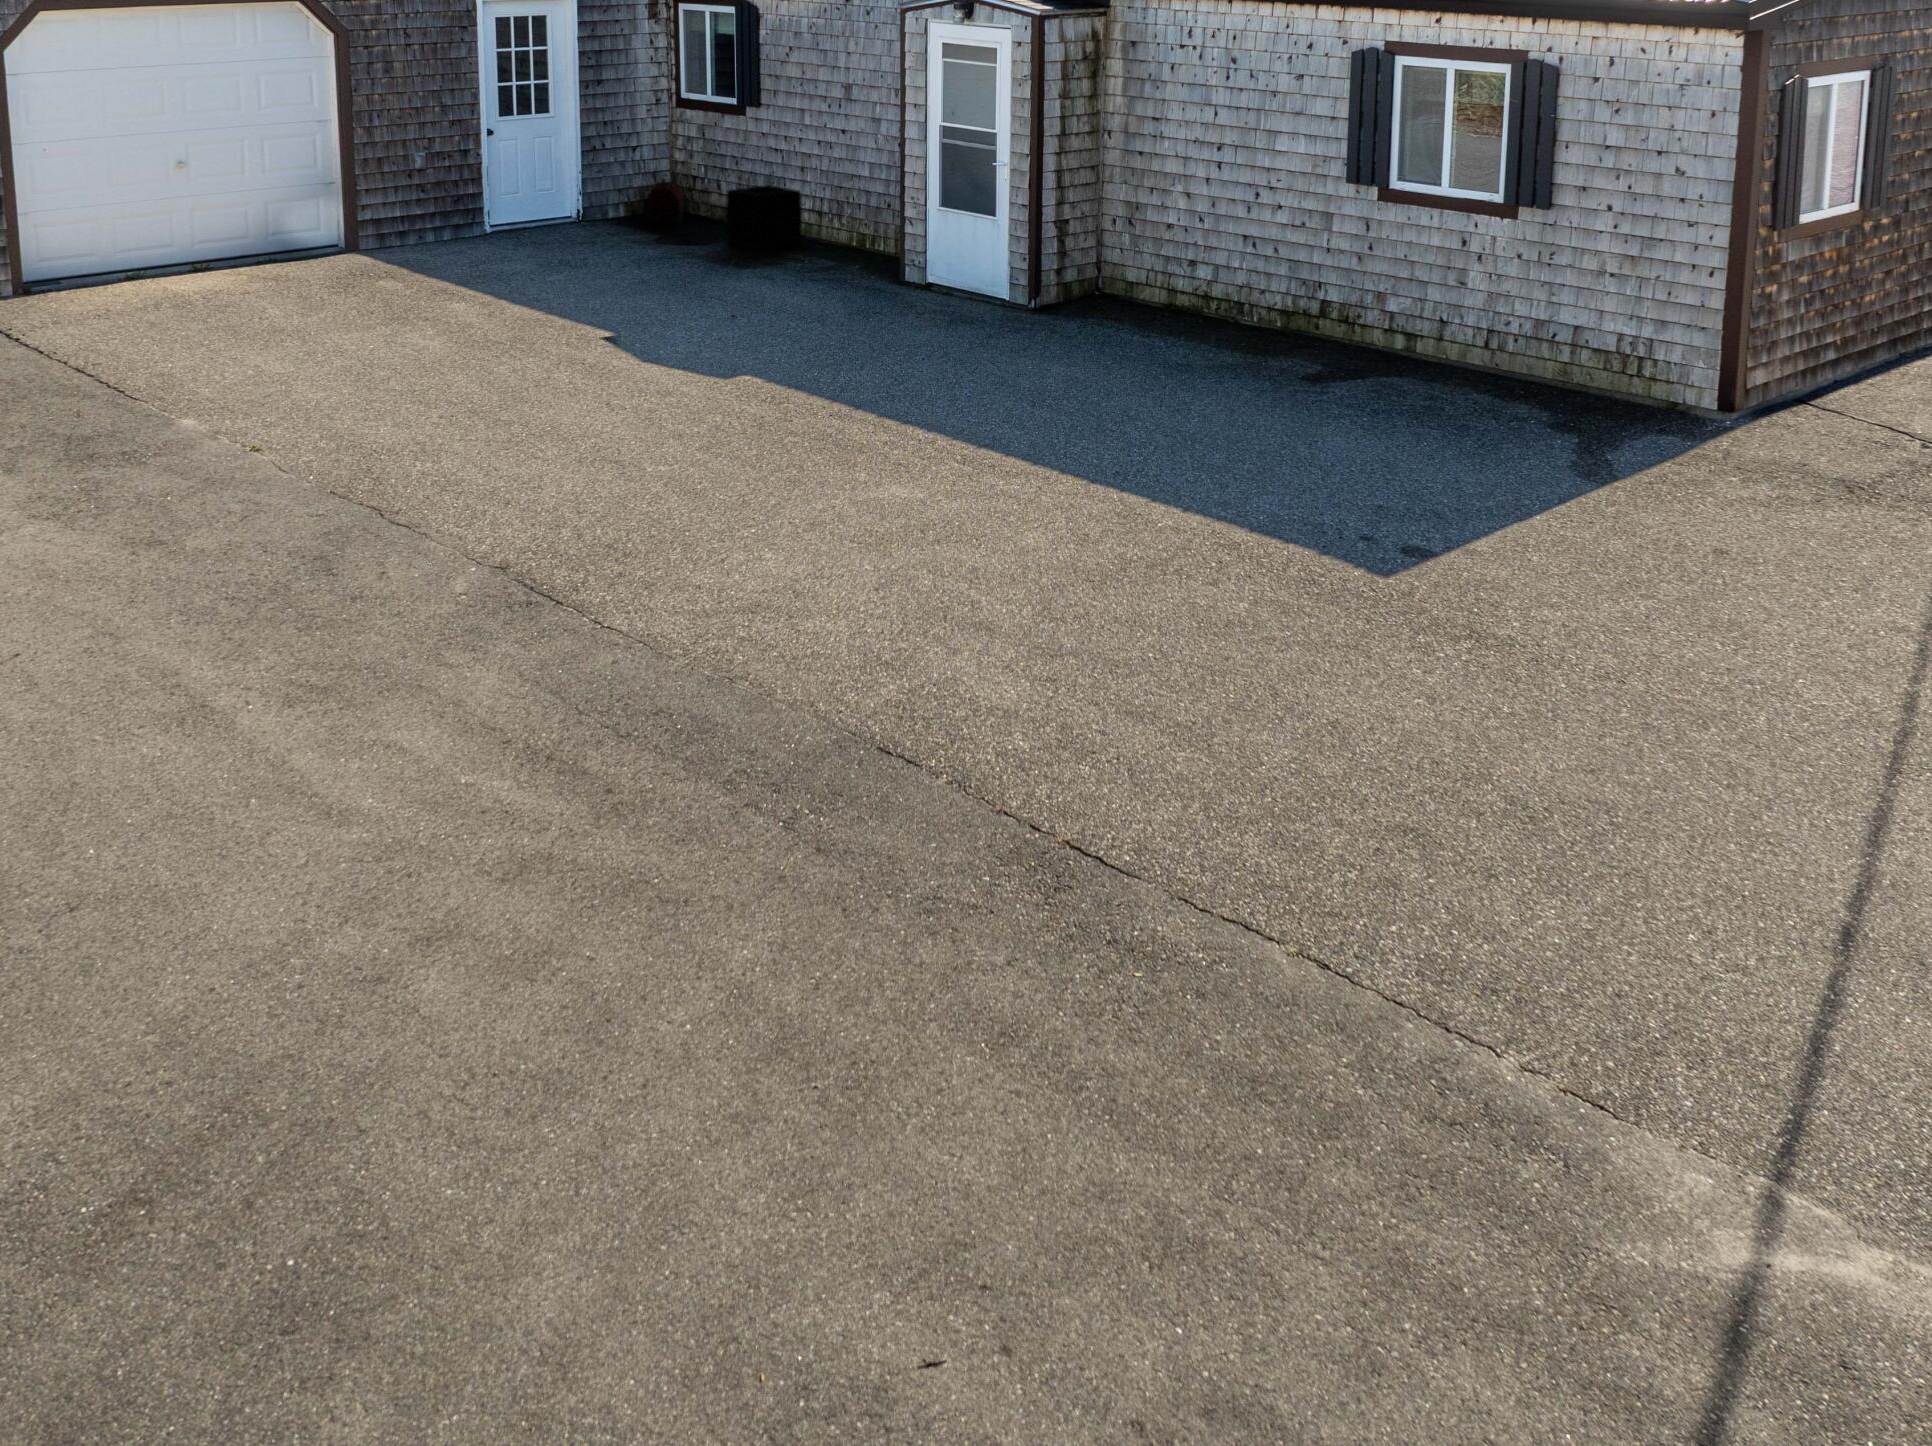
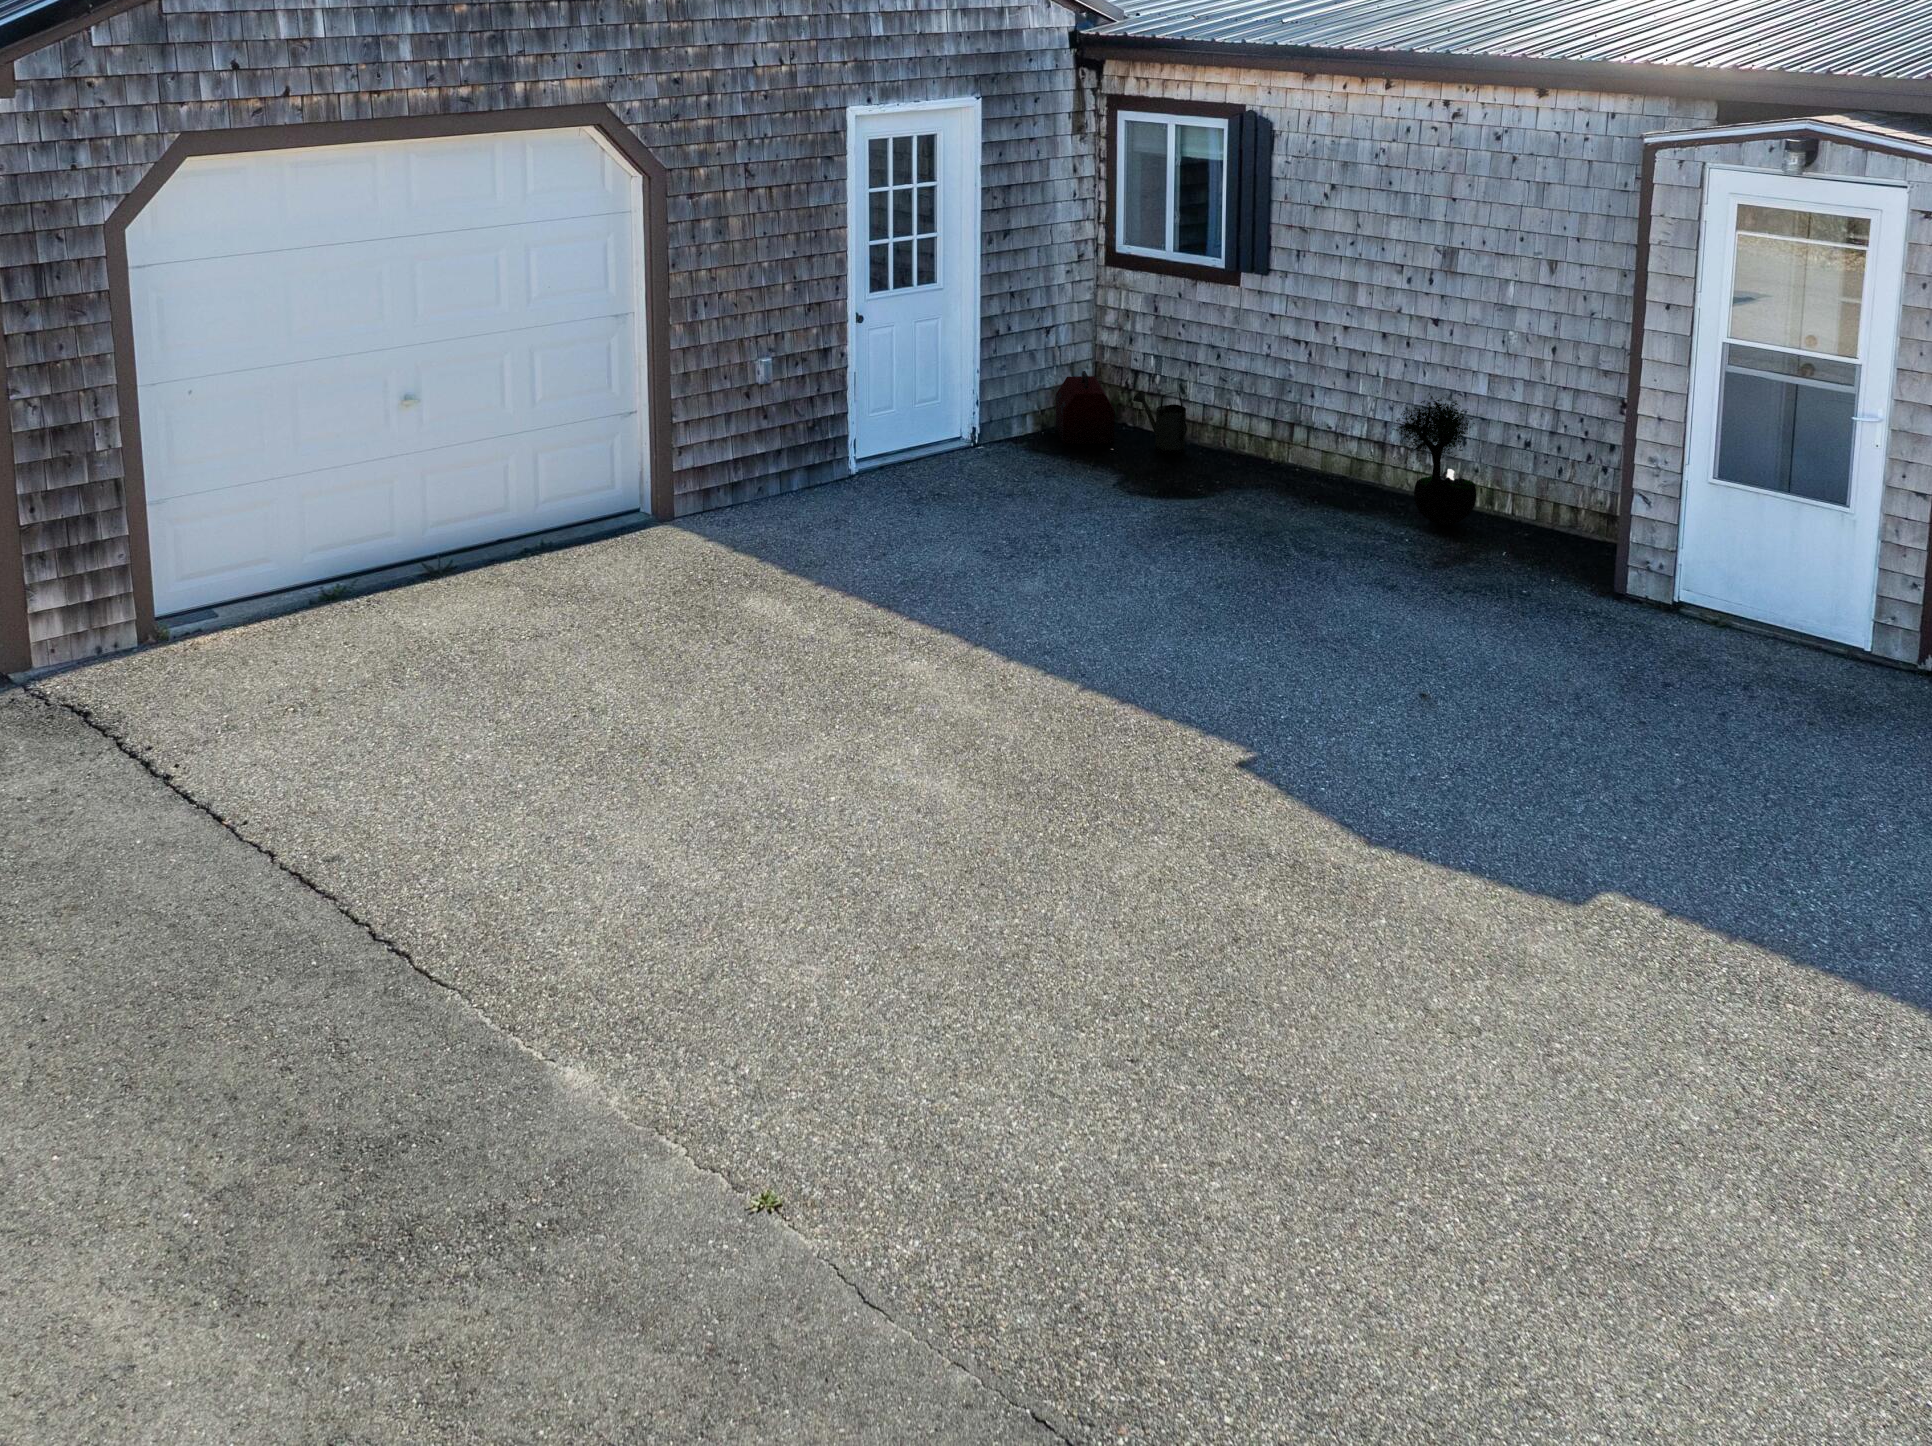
potted tree: none [804,169,863,256] -> present [1392,387,1476,525]
wooden crate: present [726,185,802,249] -> none [1228,396,1347,506]
watering can: none [691,187,722,227] -> present [1133,391,1187,454]

